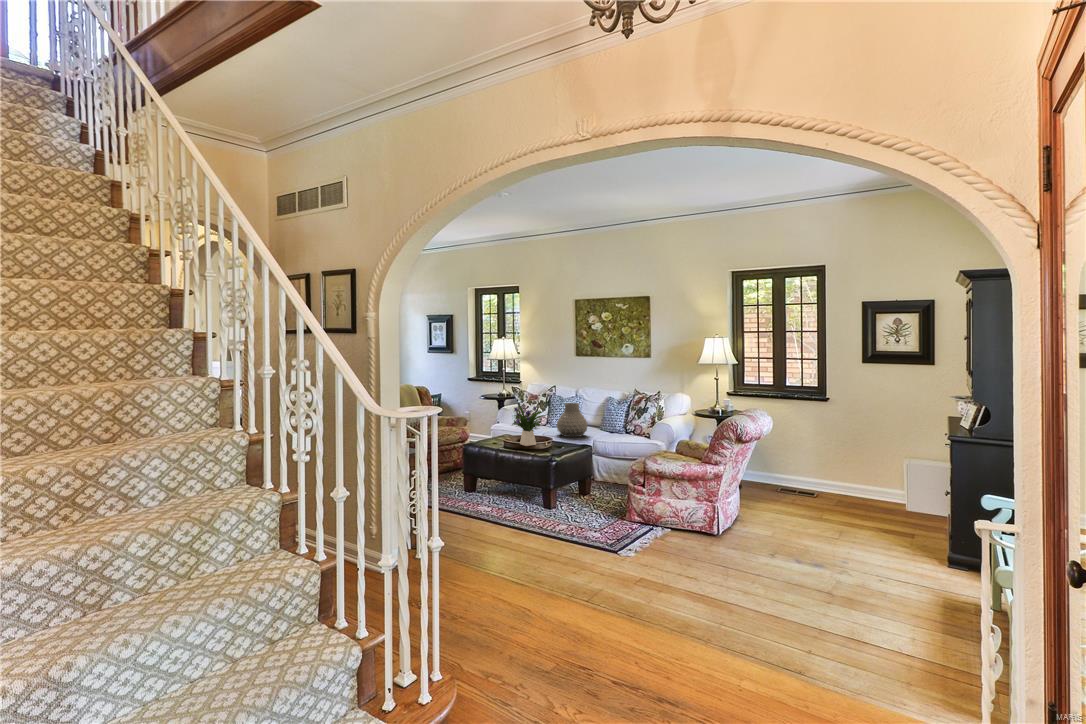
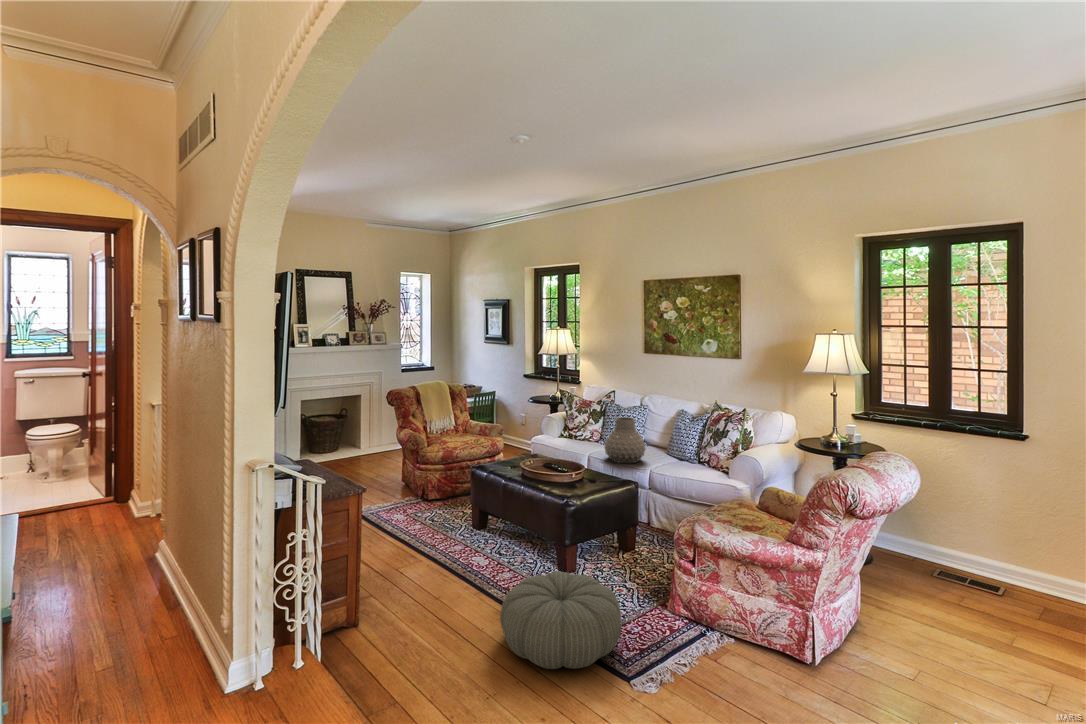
flower arrangement: present [514,405,545,446] -> none [527,423,577,477]
pouf: none [525,499,606,551] -> present [500,572,621,669]

